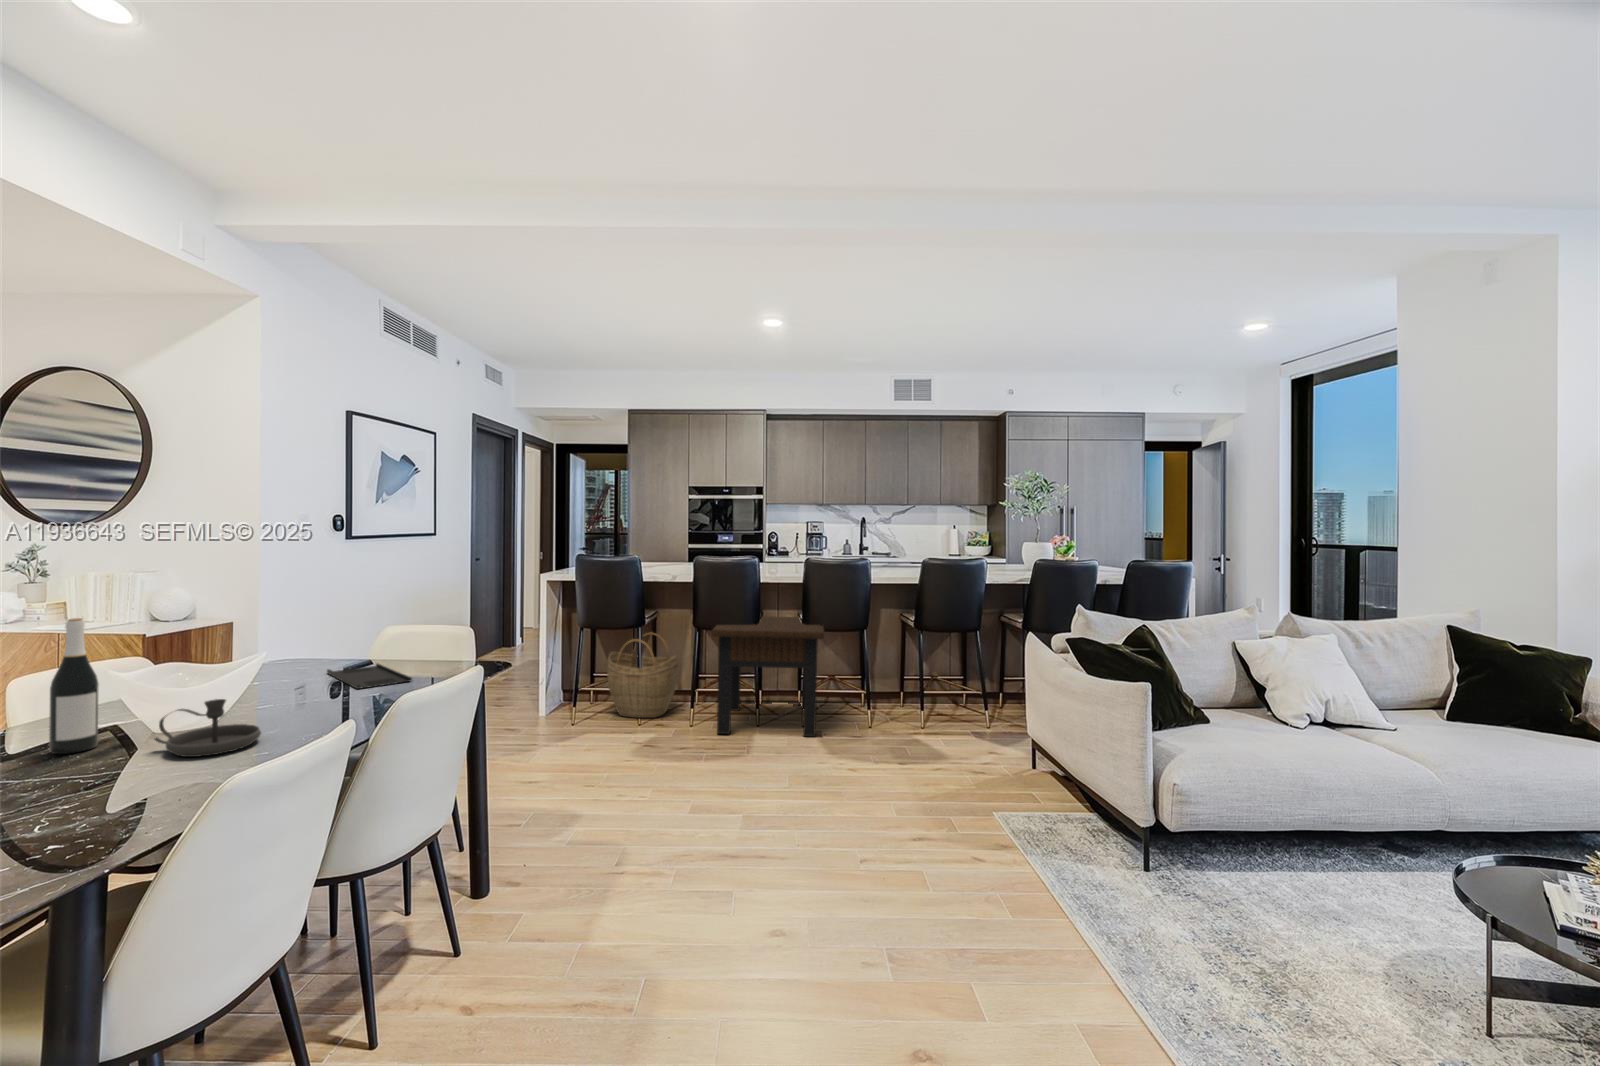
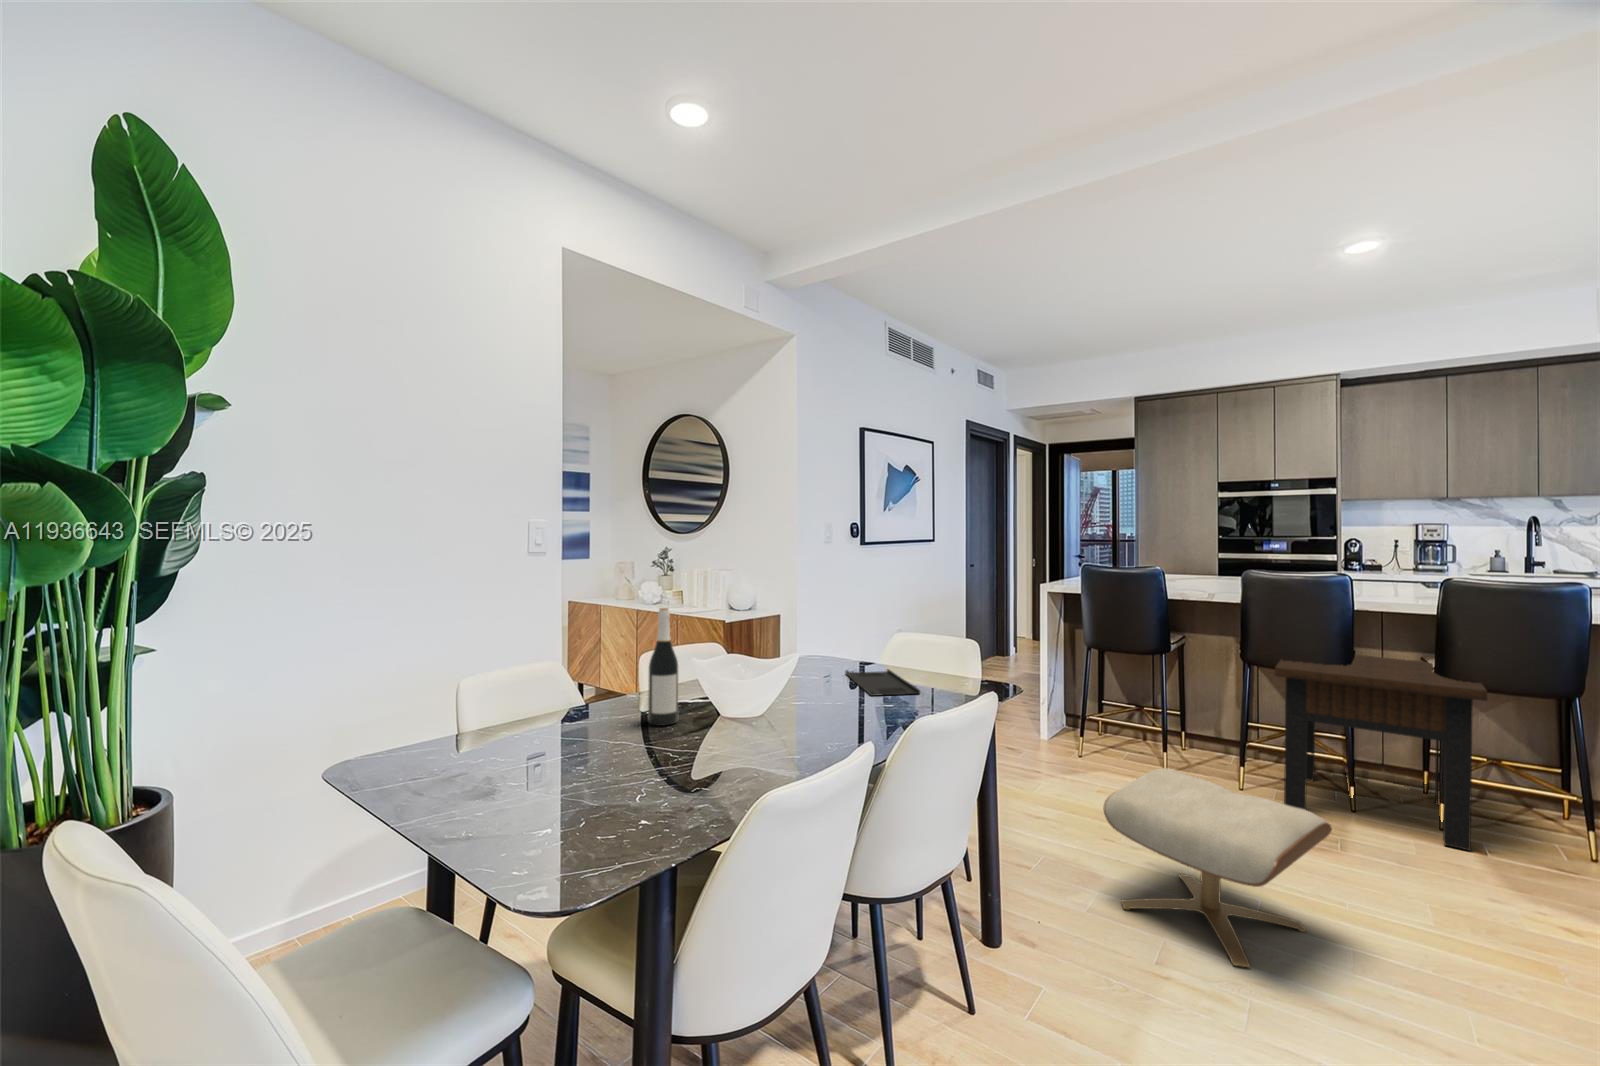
woven basket: present [607,633,678,718] -> none [1121,661,1217,769]
candlestick: present [154,699,261,757] -> none [712,694,790,750]
ottoman: none [581,715,731,845] -> present [1103,768,1331,967]

